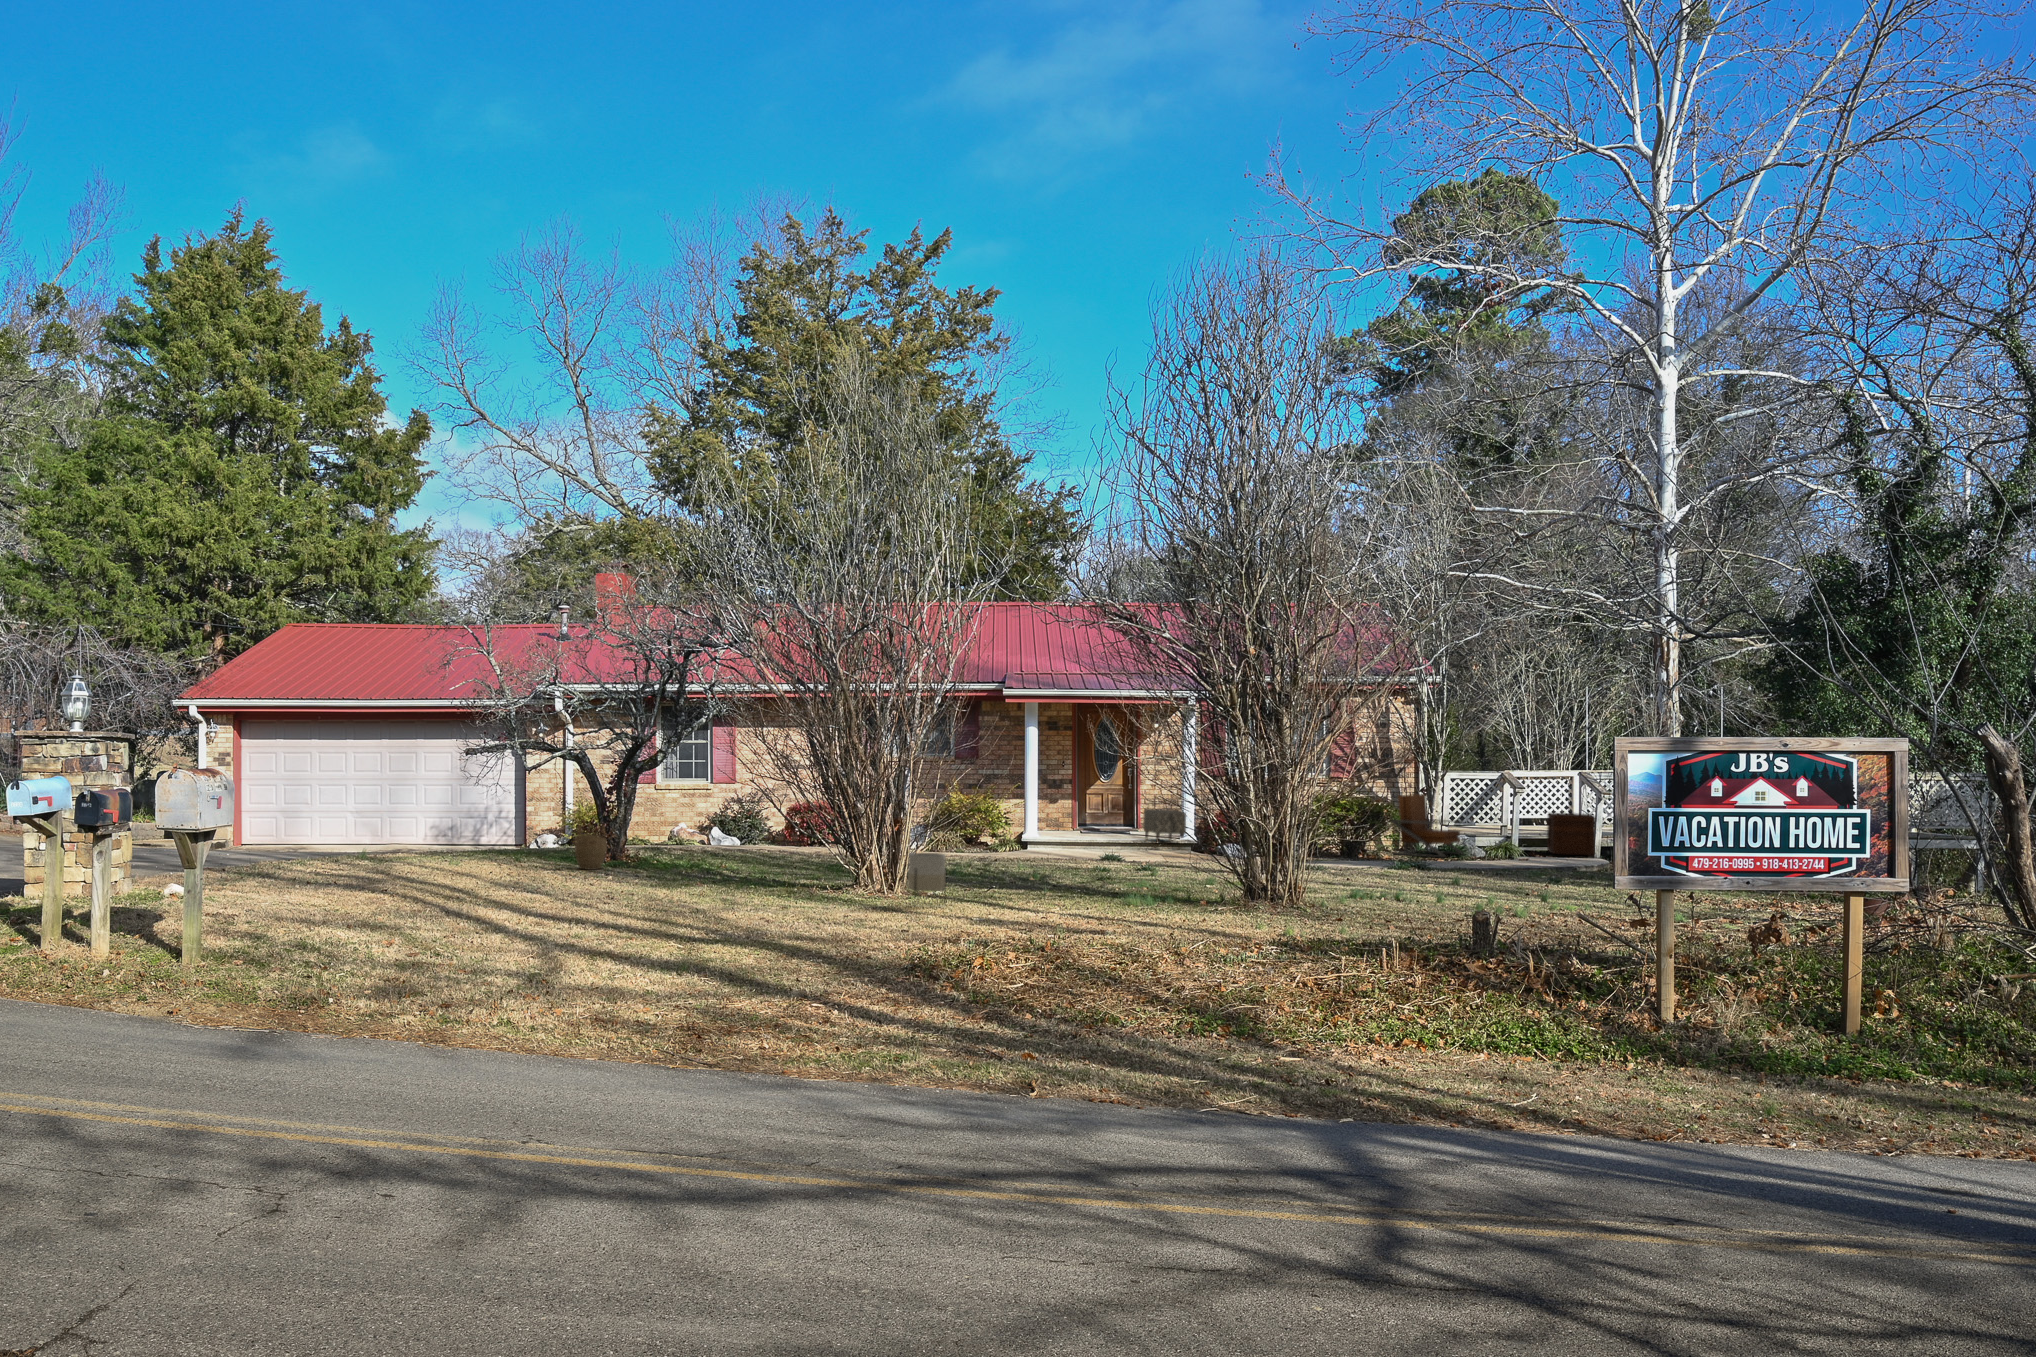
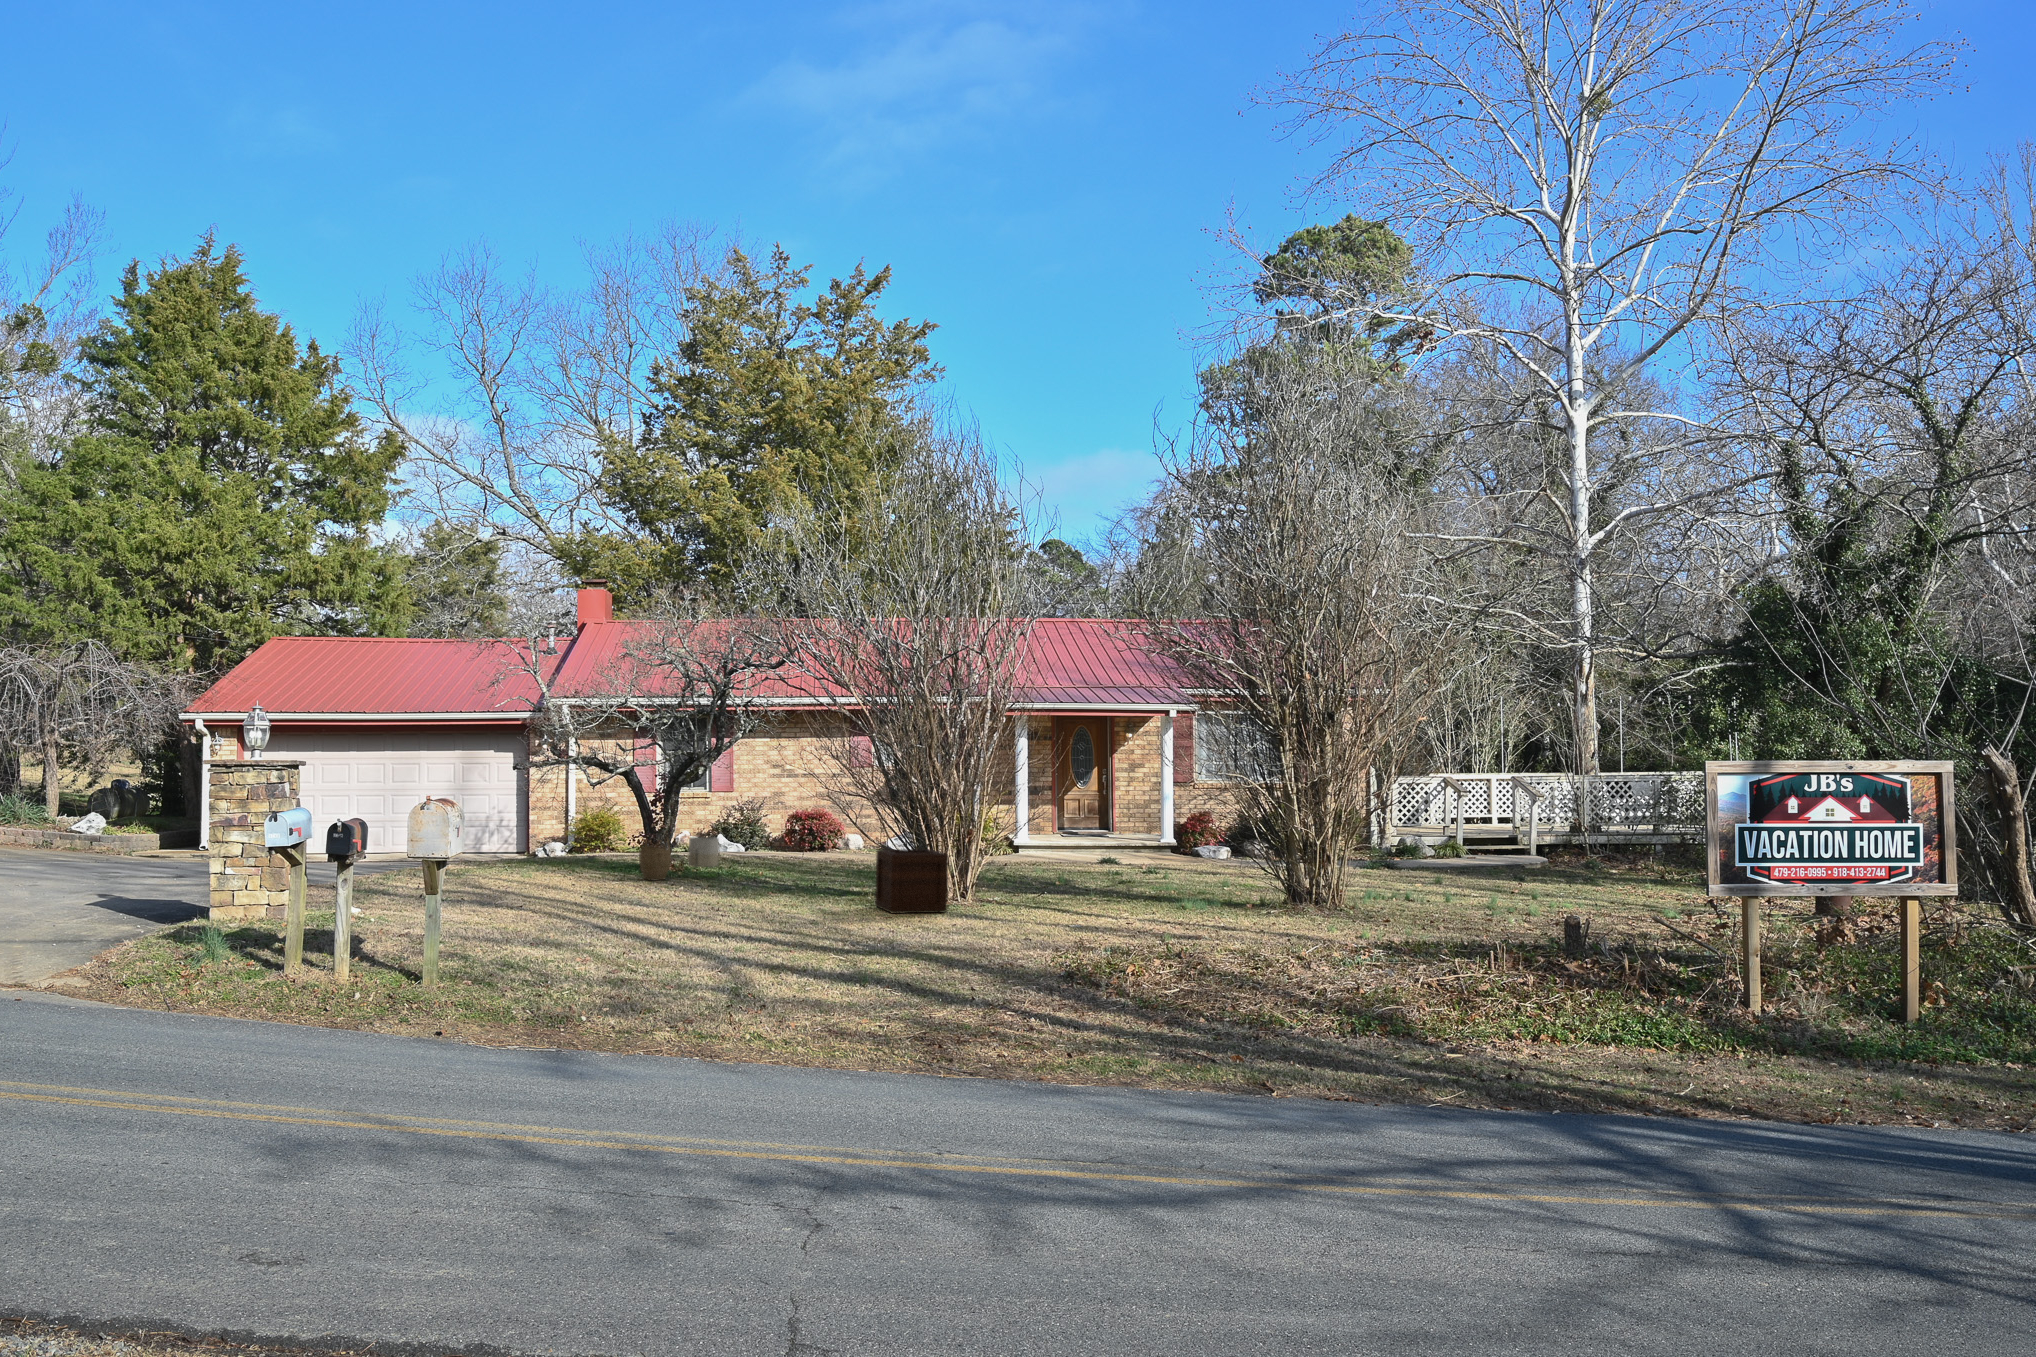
lounge chair: present [1392,794,1463,857] -> none [1355,799,1417,856]
bench: present [1143,809,1186,843] -> none [1123,814,1166,846]
wooden crate: present [1547,813,1595,856] -> present [875,849,949,914]
planter: present [908,853,947,892] -> present [688,837,720,878]

